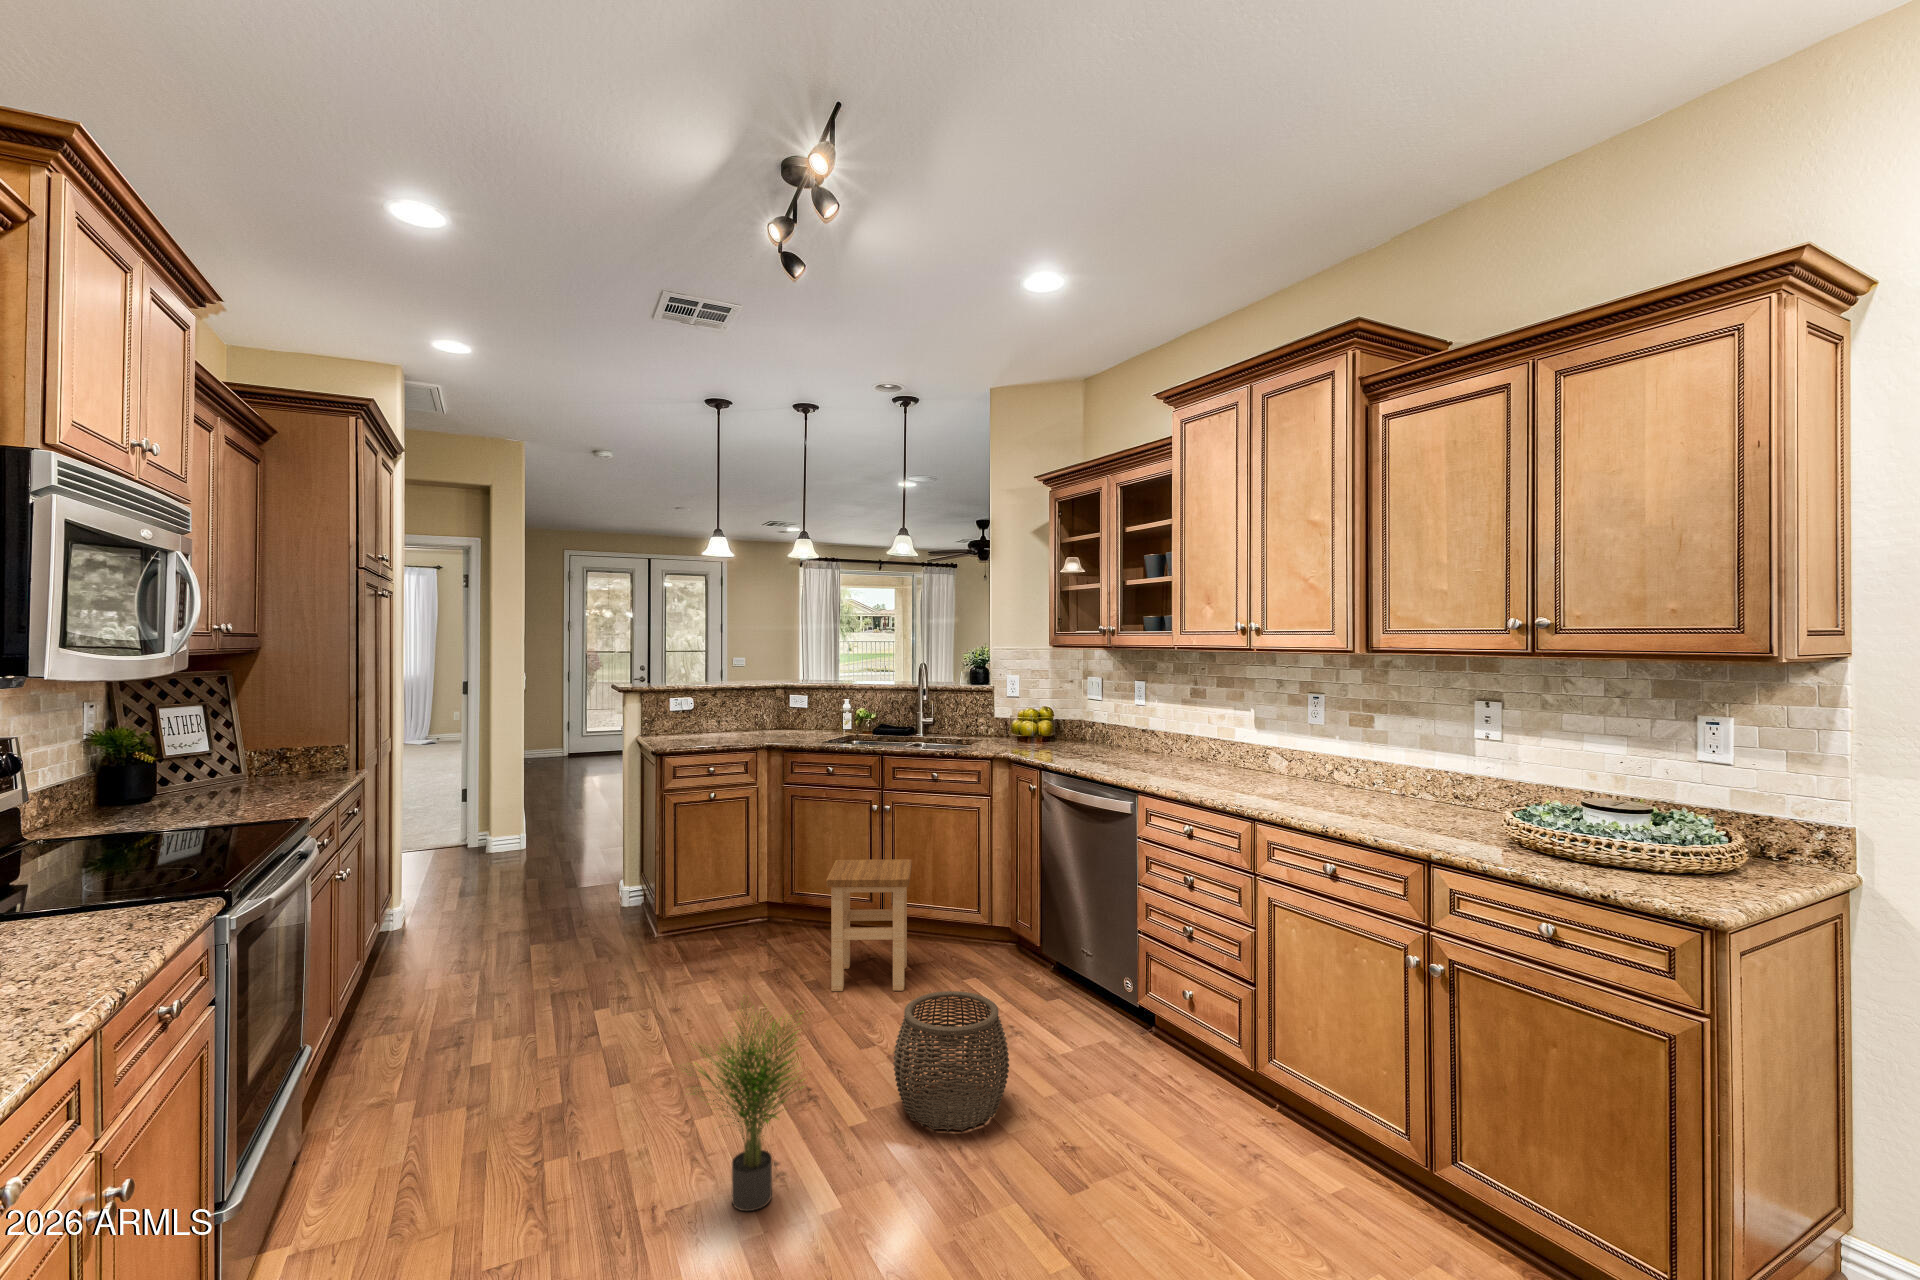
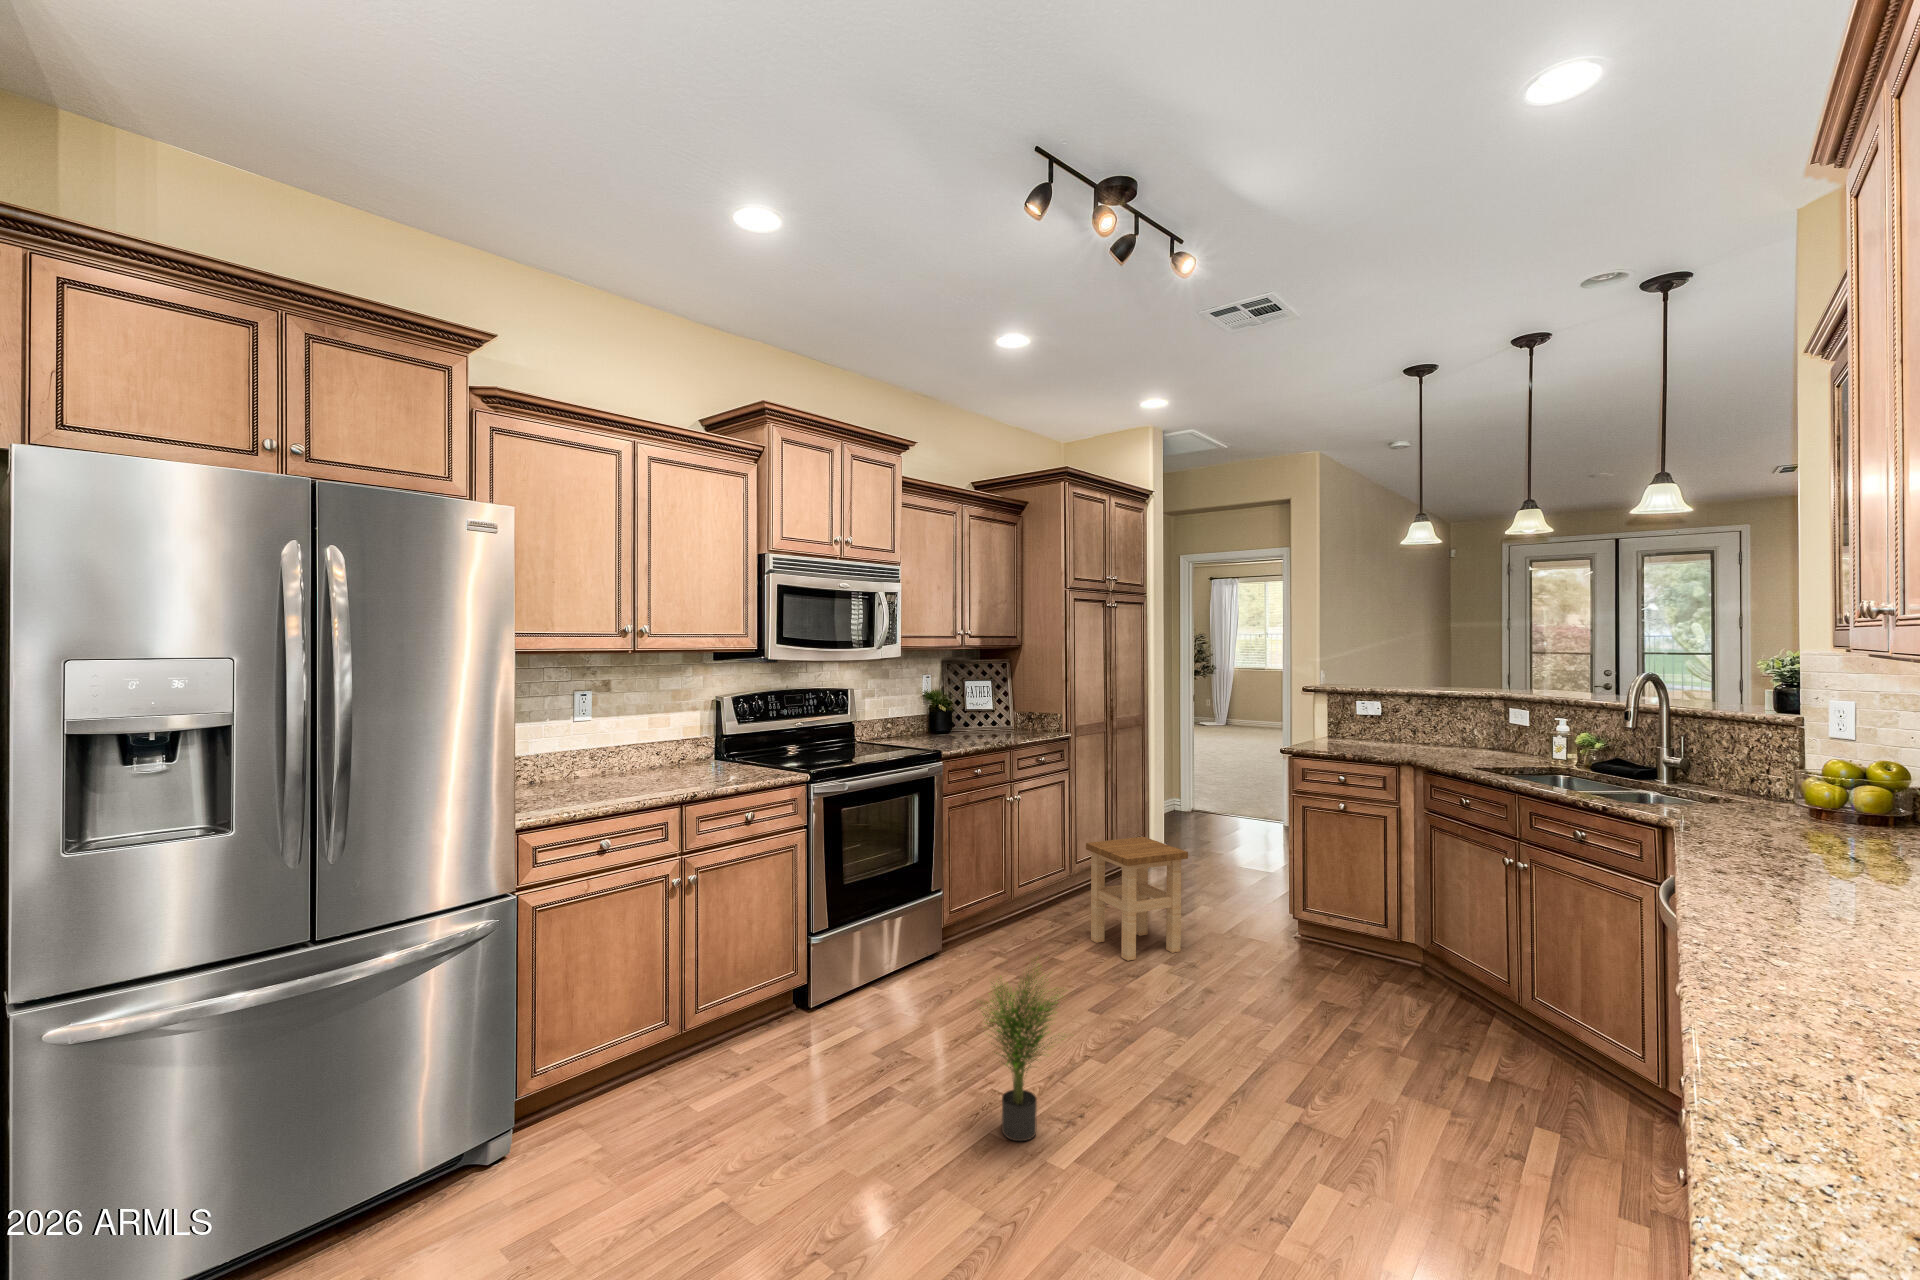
stool: present [826,859,912,991] -> present [1086,837,1188,961]
woven basket: present [893,991,1009,1131] -> none [1190,1054,1337,1230]

